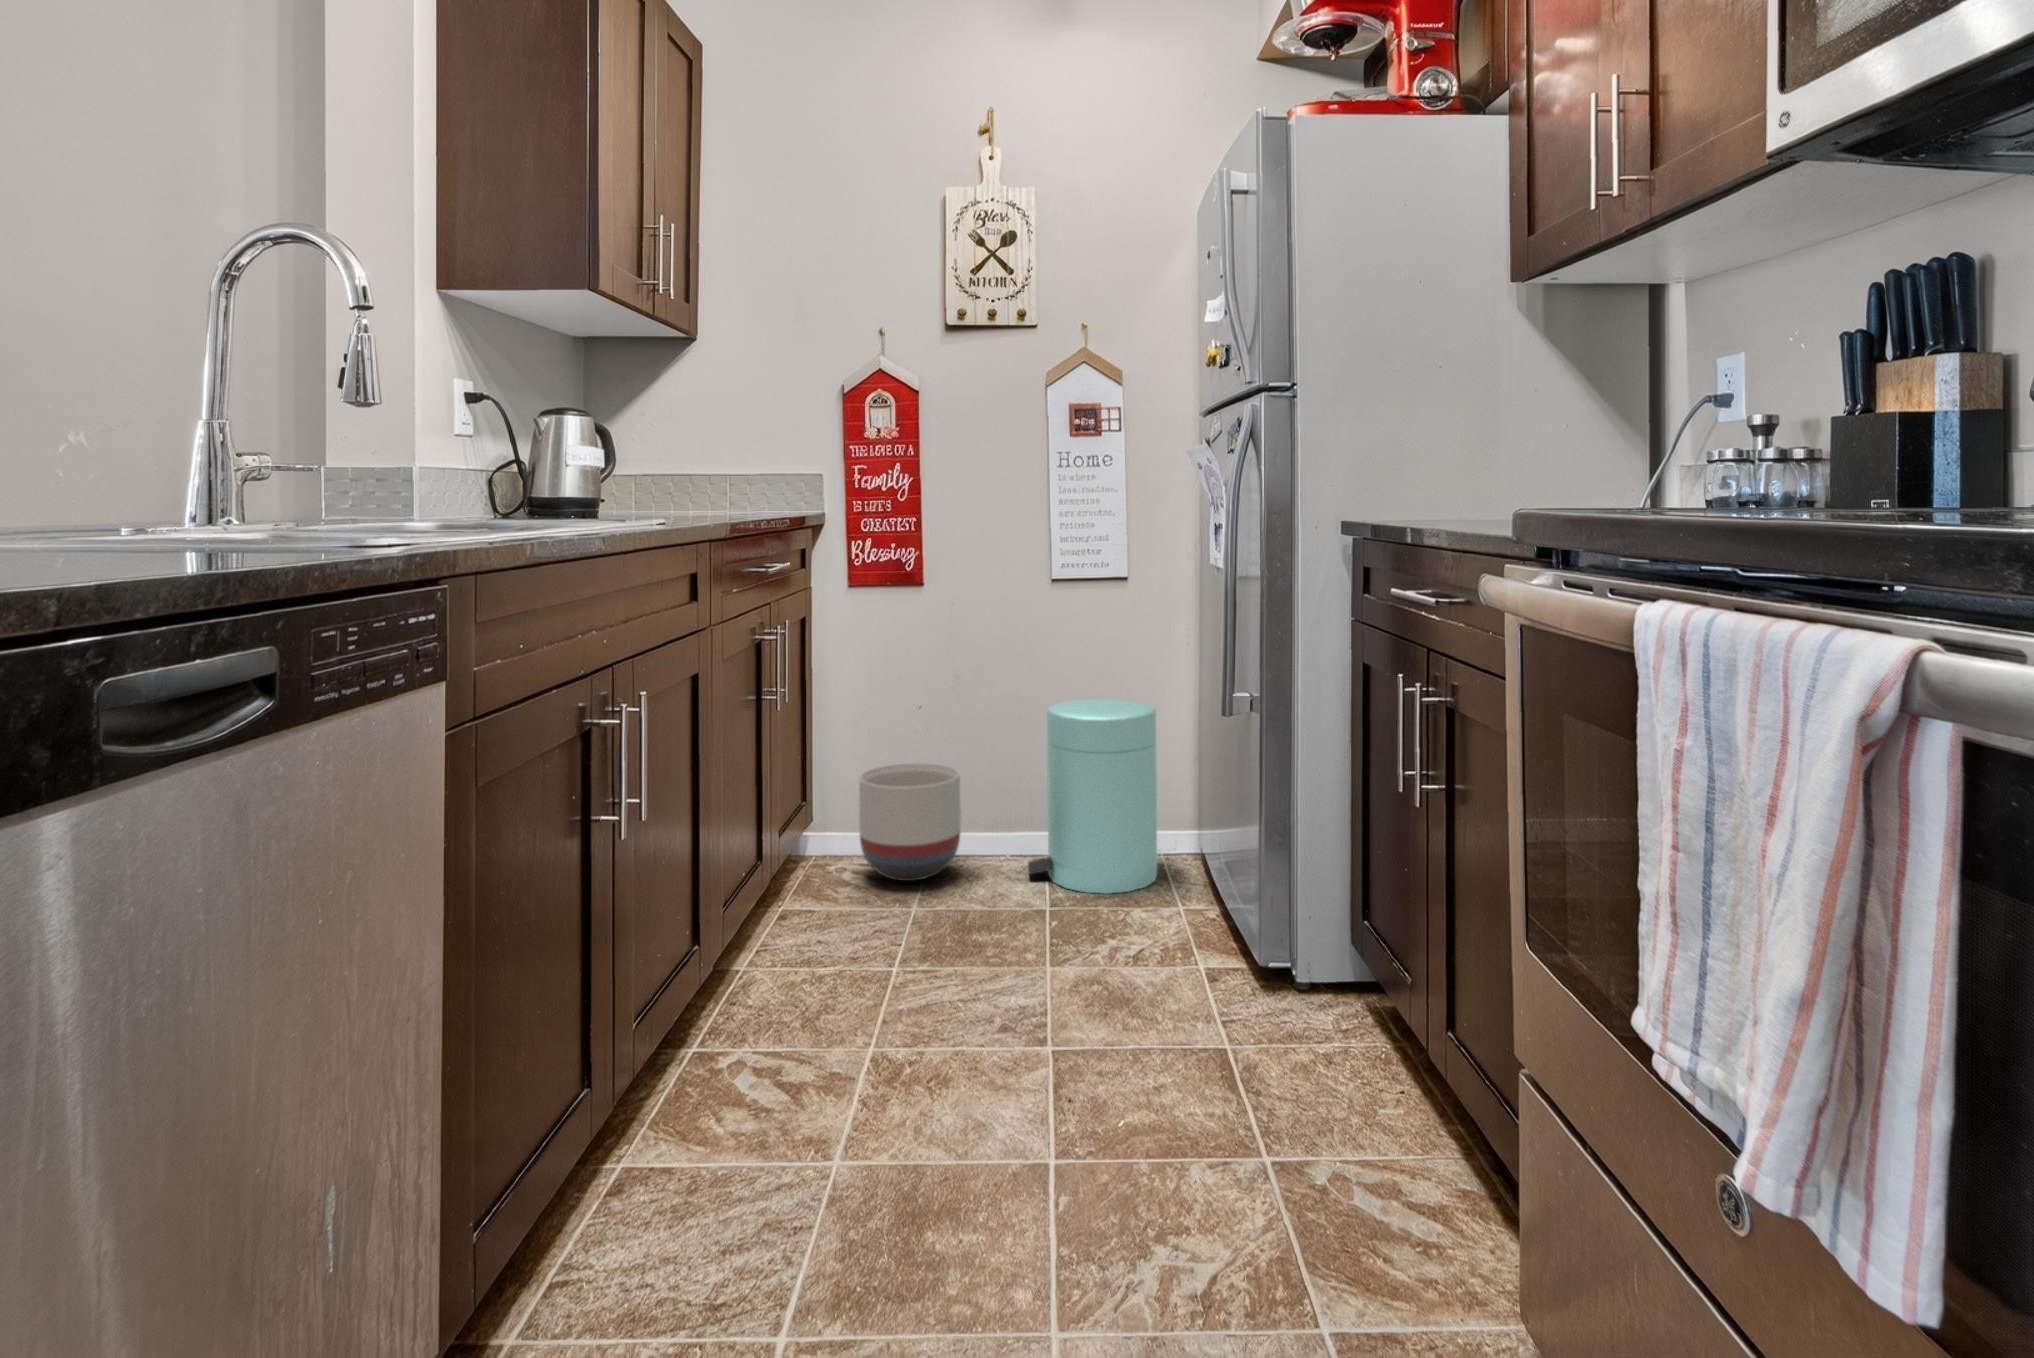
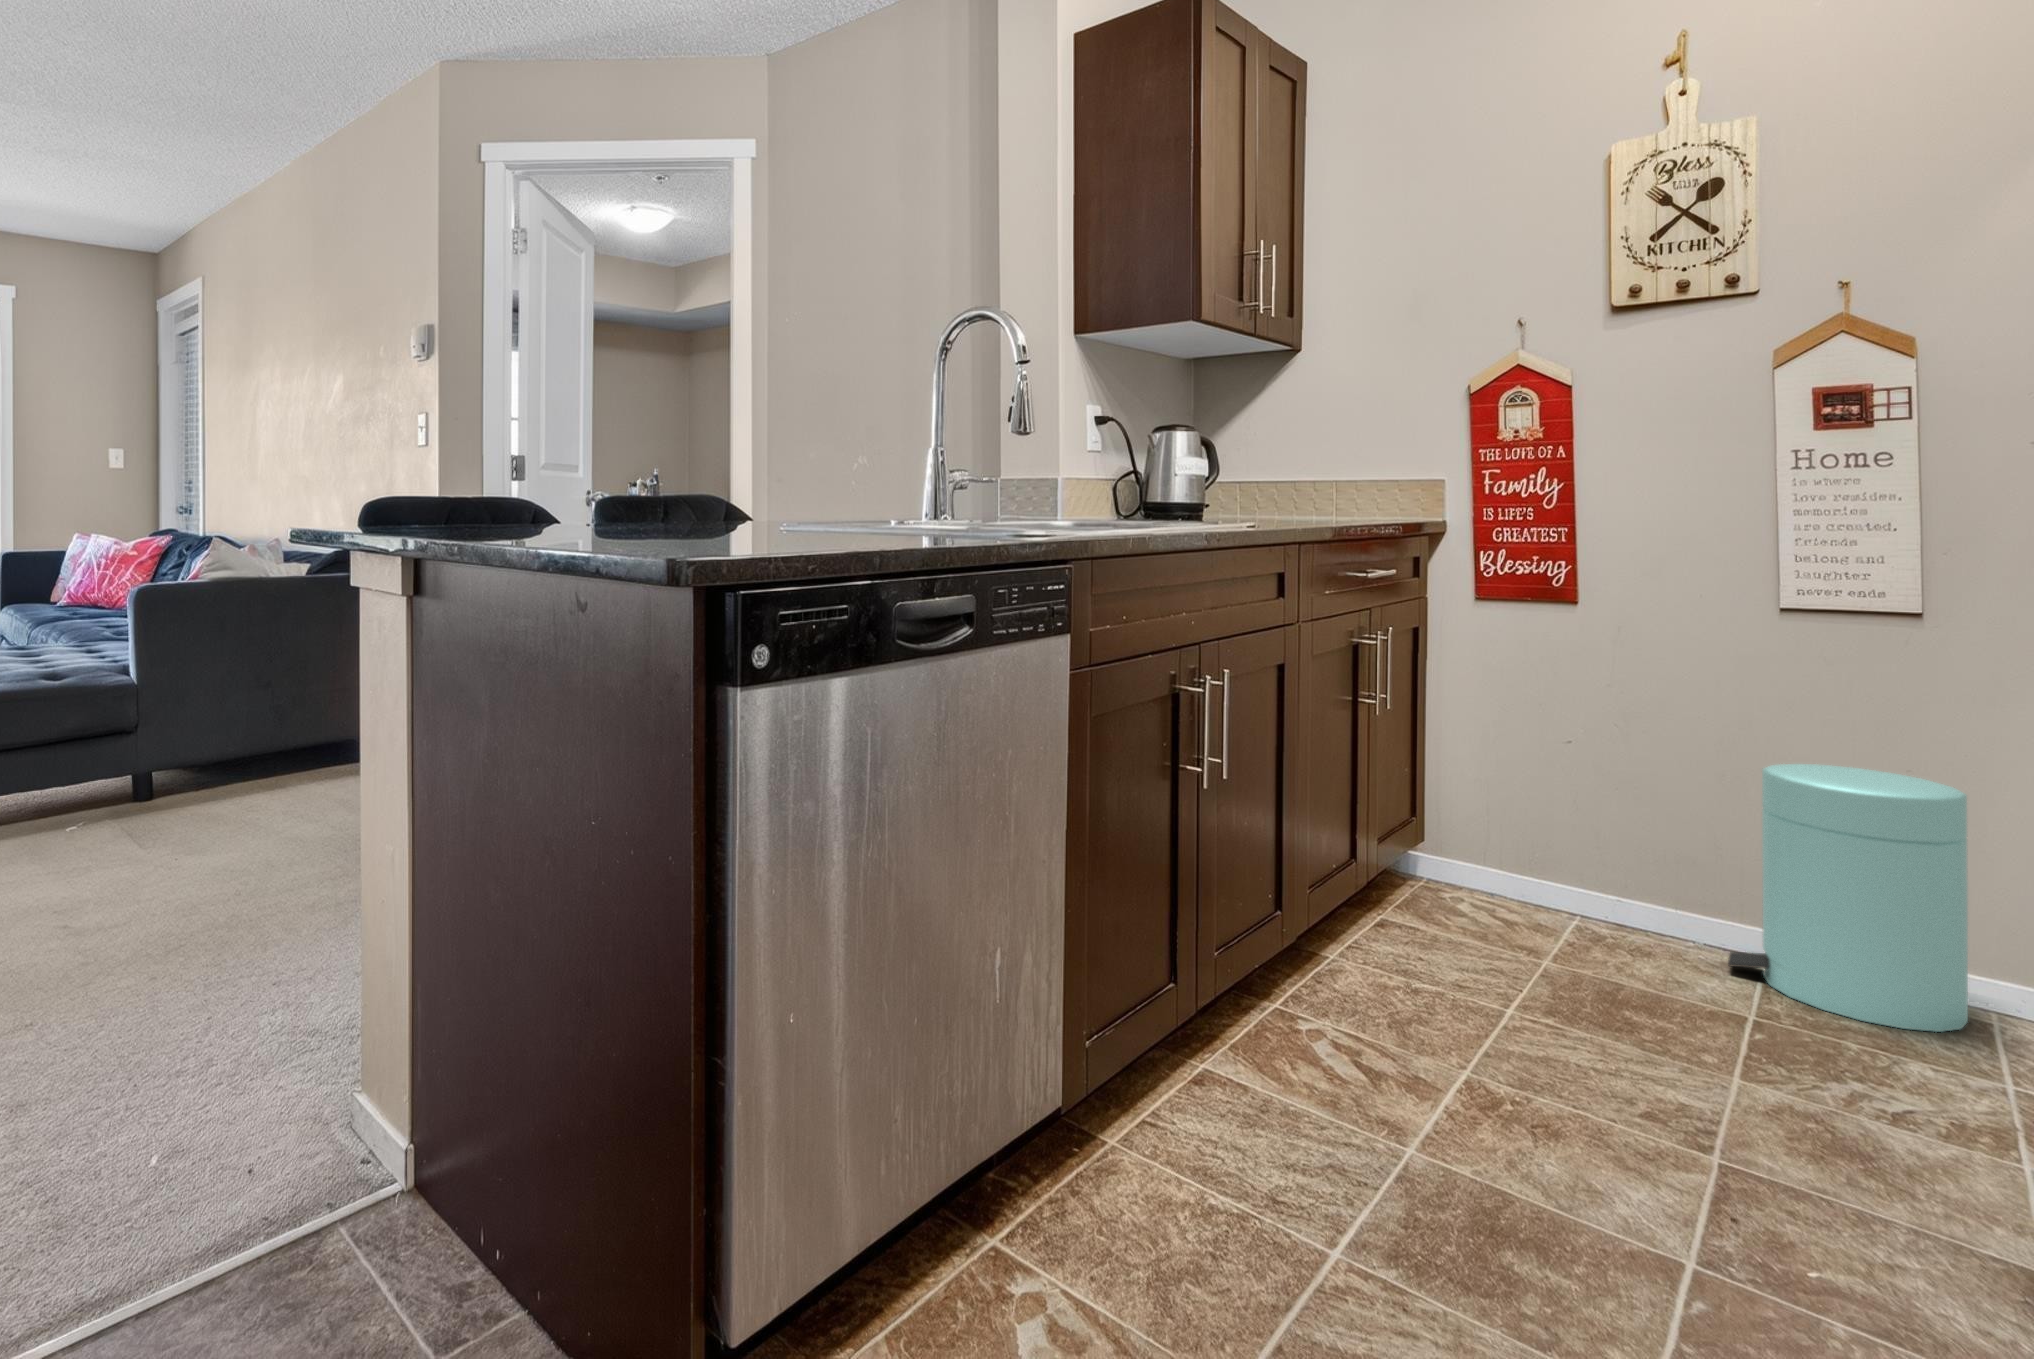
planter: present [859,763,961,881] -> none [1485,798,1624,933]

